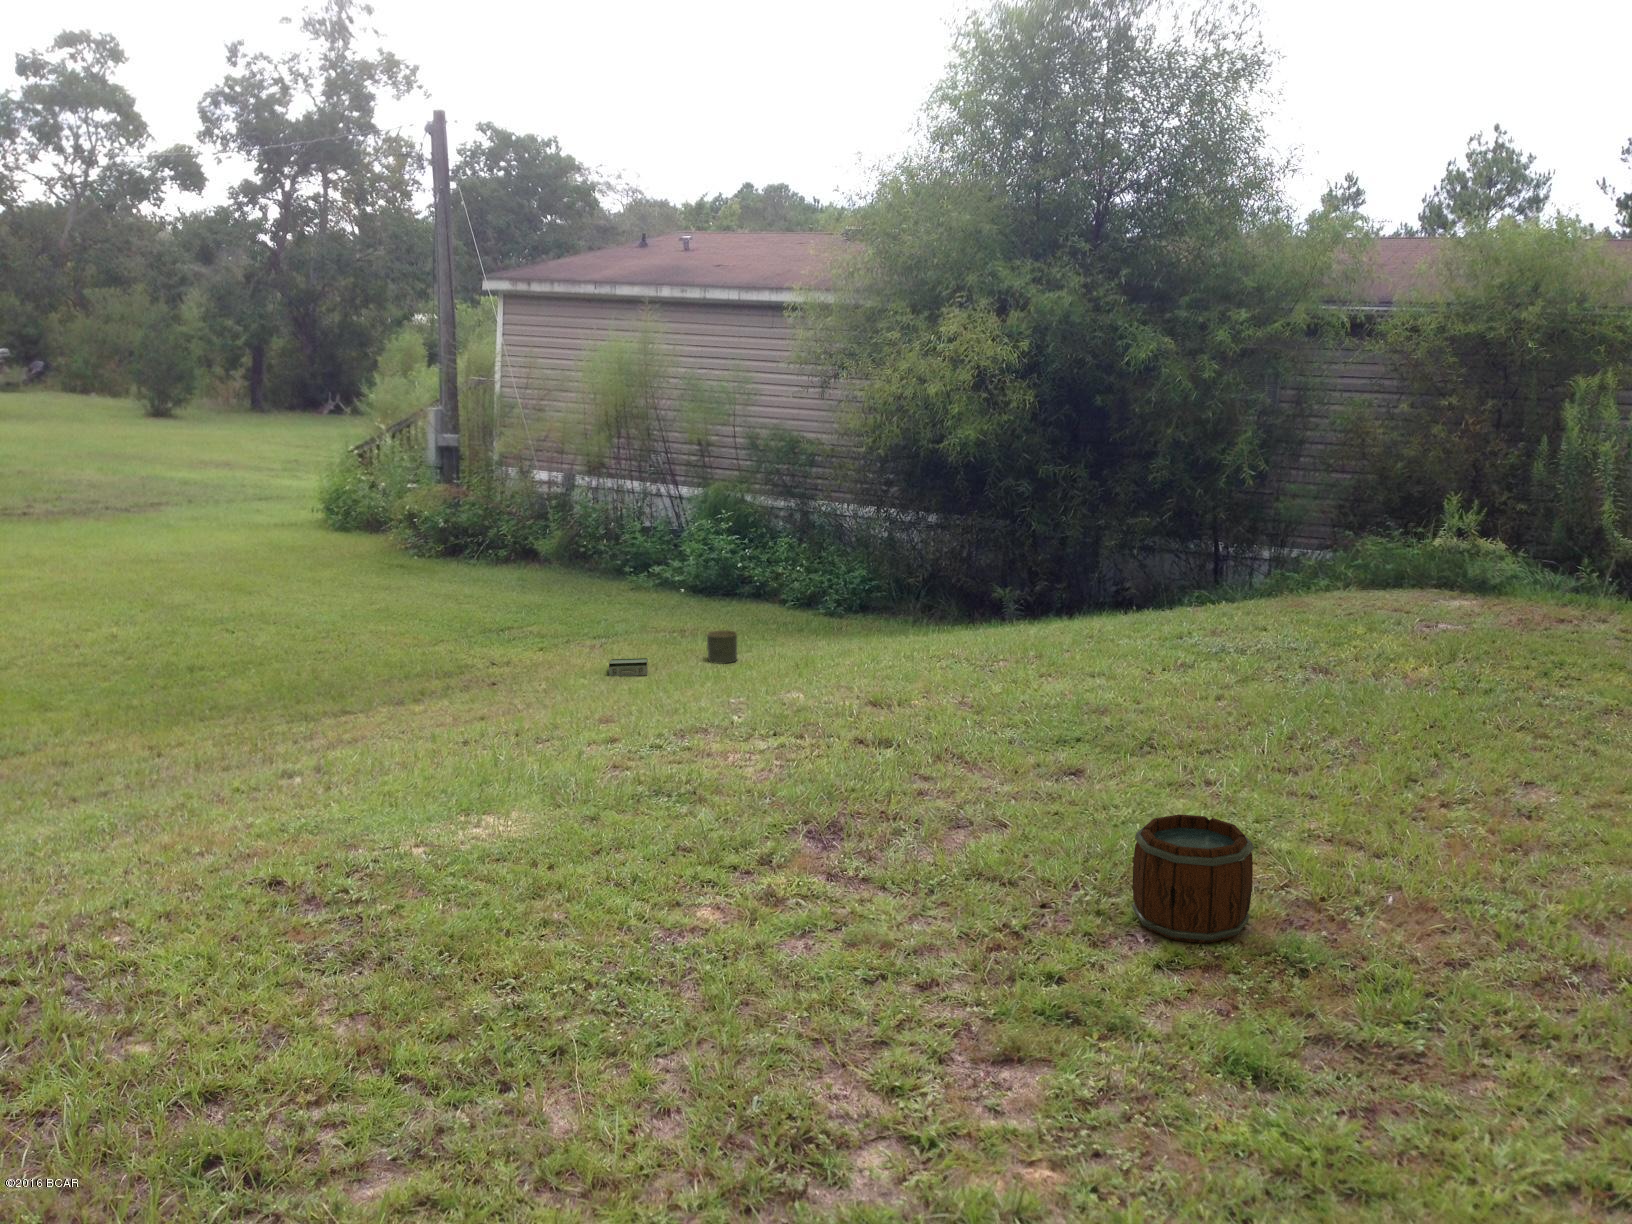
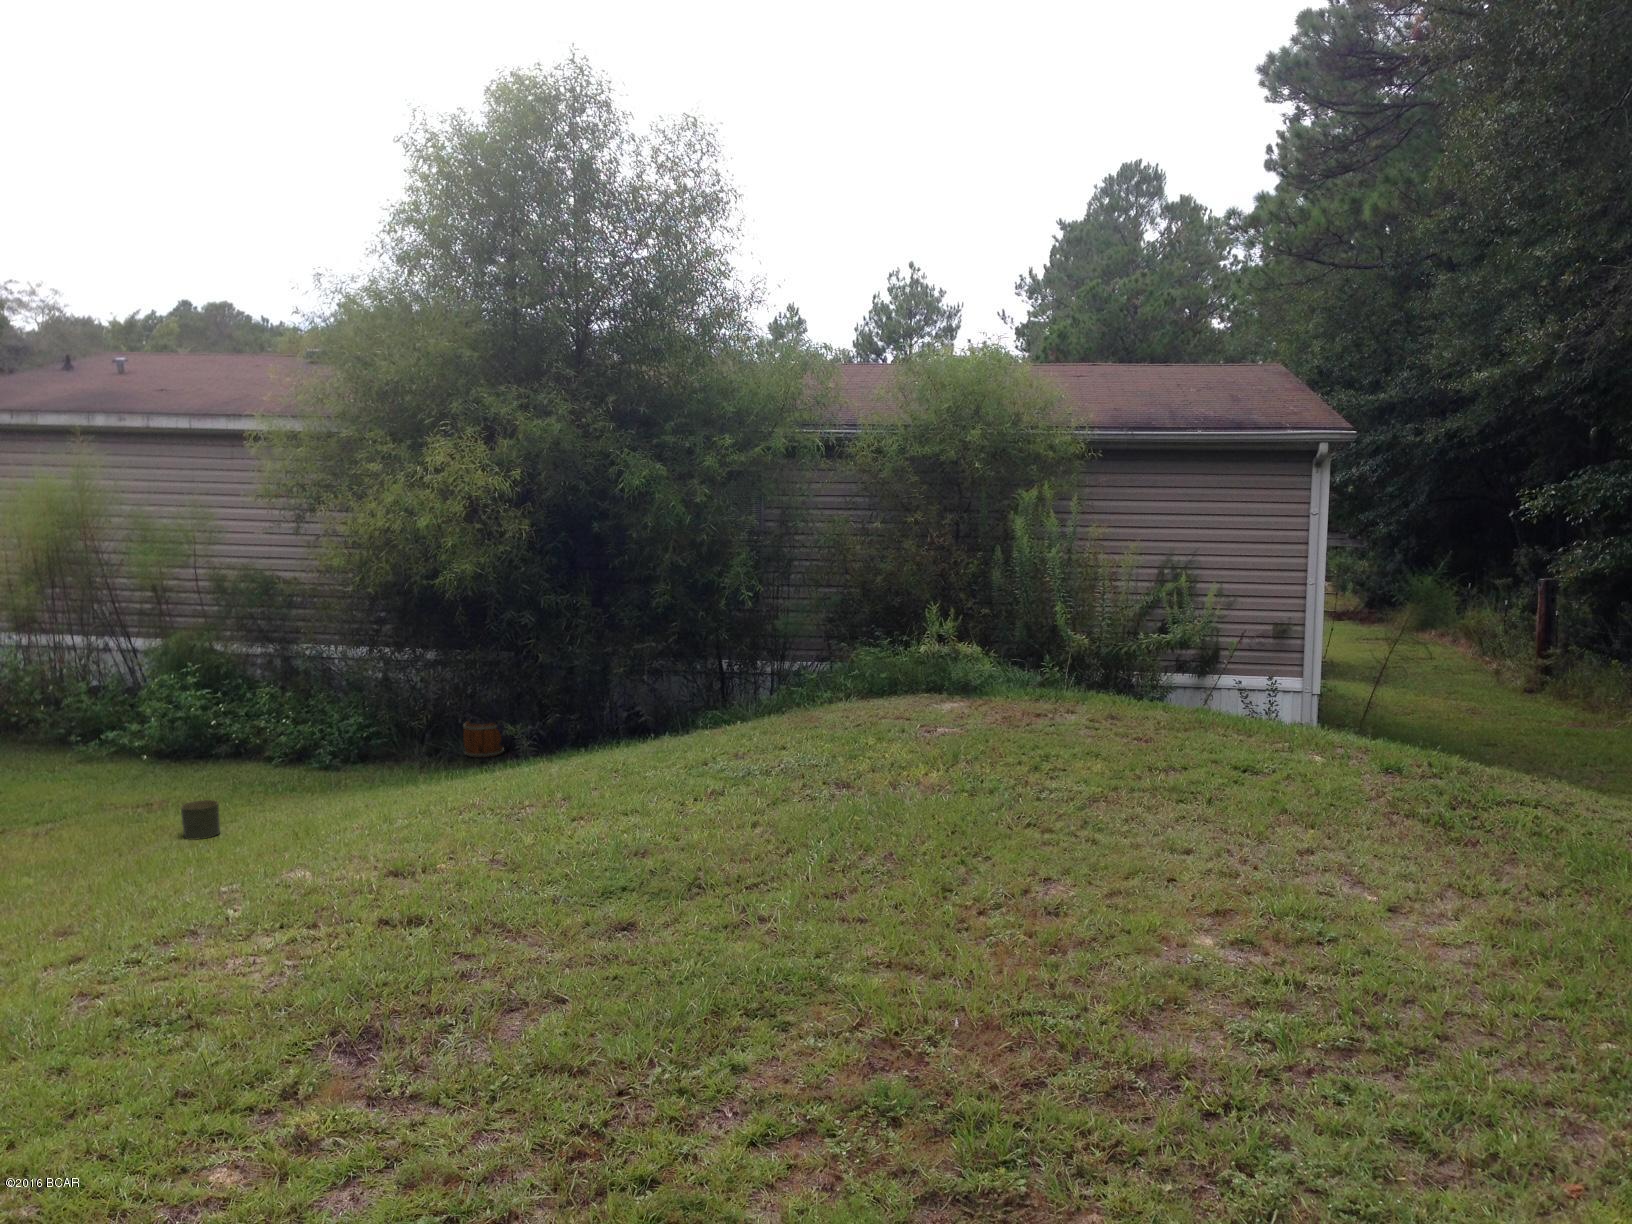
toolbox: present [608,658,648,676] -> none [55,843,107,871]
bucket: present [1132,814,1254,943] -> present [463,721,504,758]

